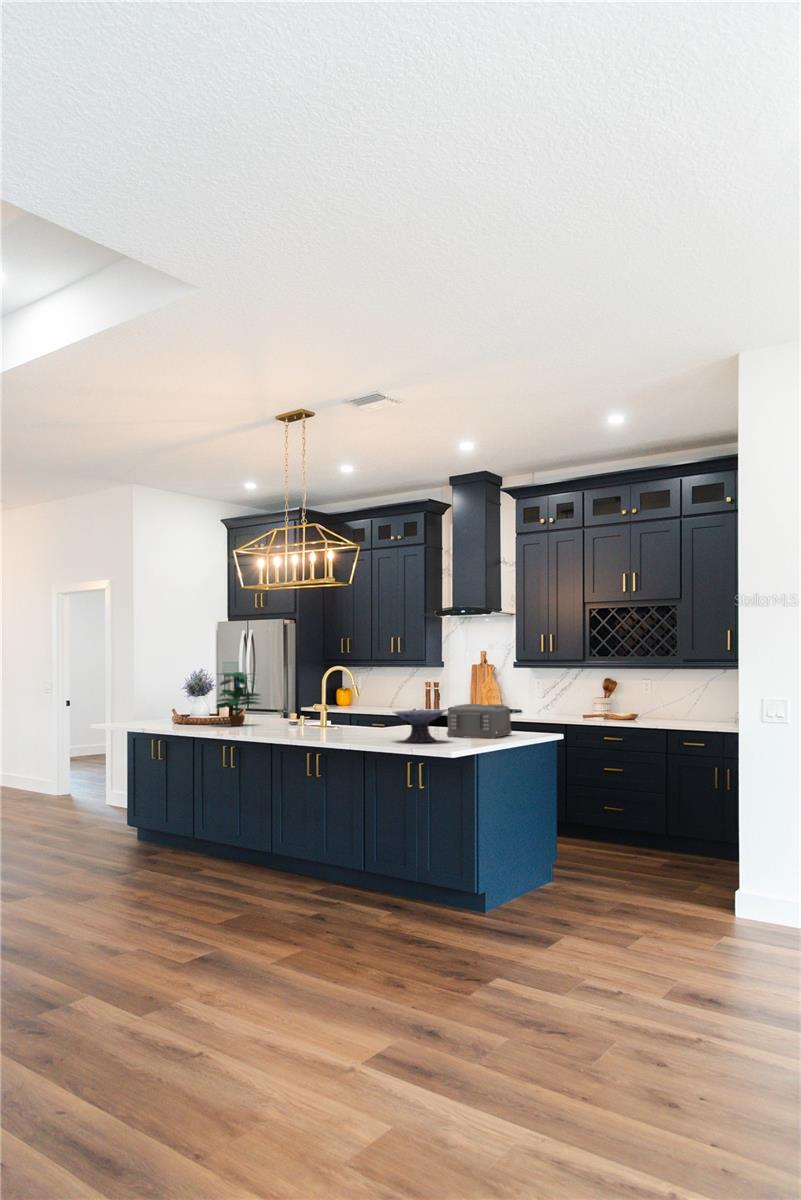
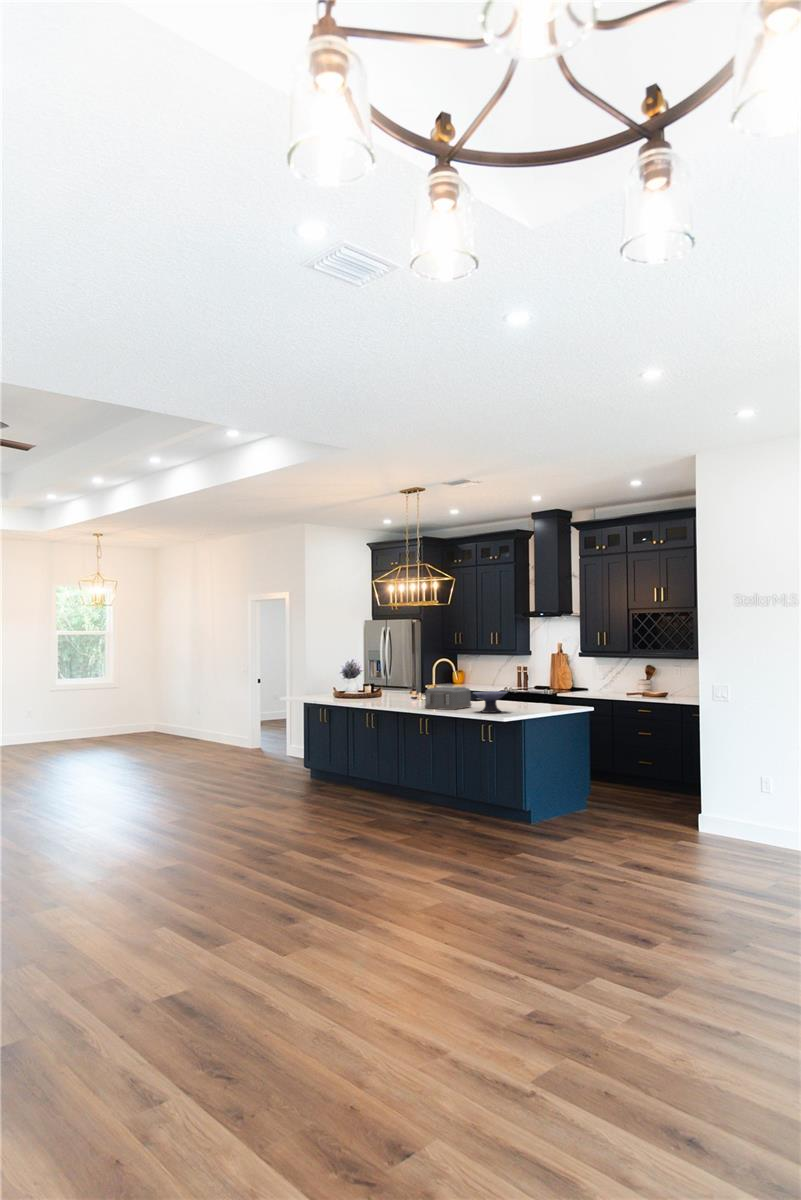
potted plant: present [216,672,260,726] -> none [362,663,394,700]
toaster: present [447,704,512,738] -> present [425,687,472,710]

